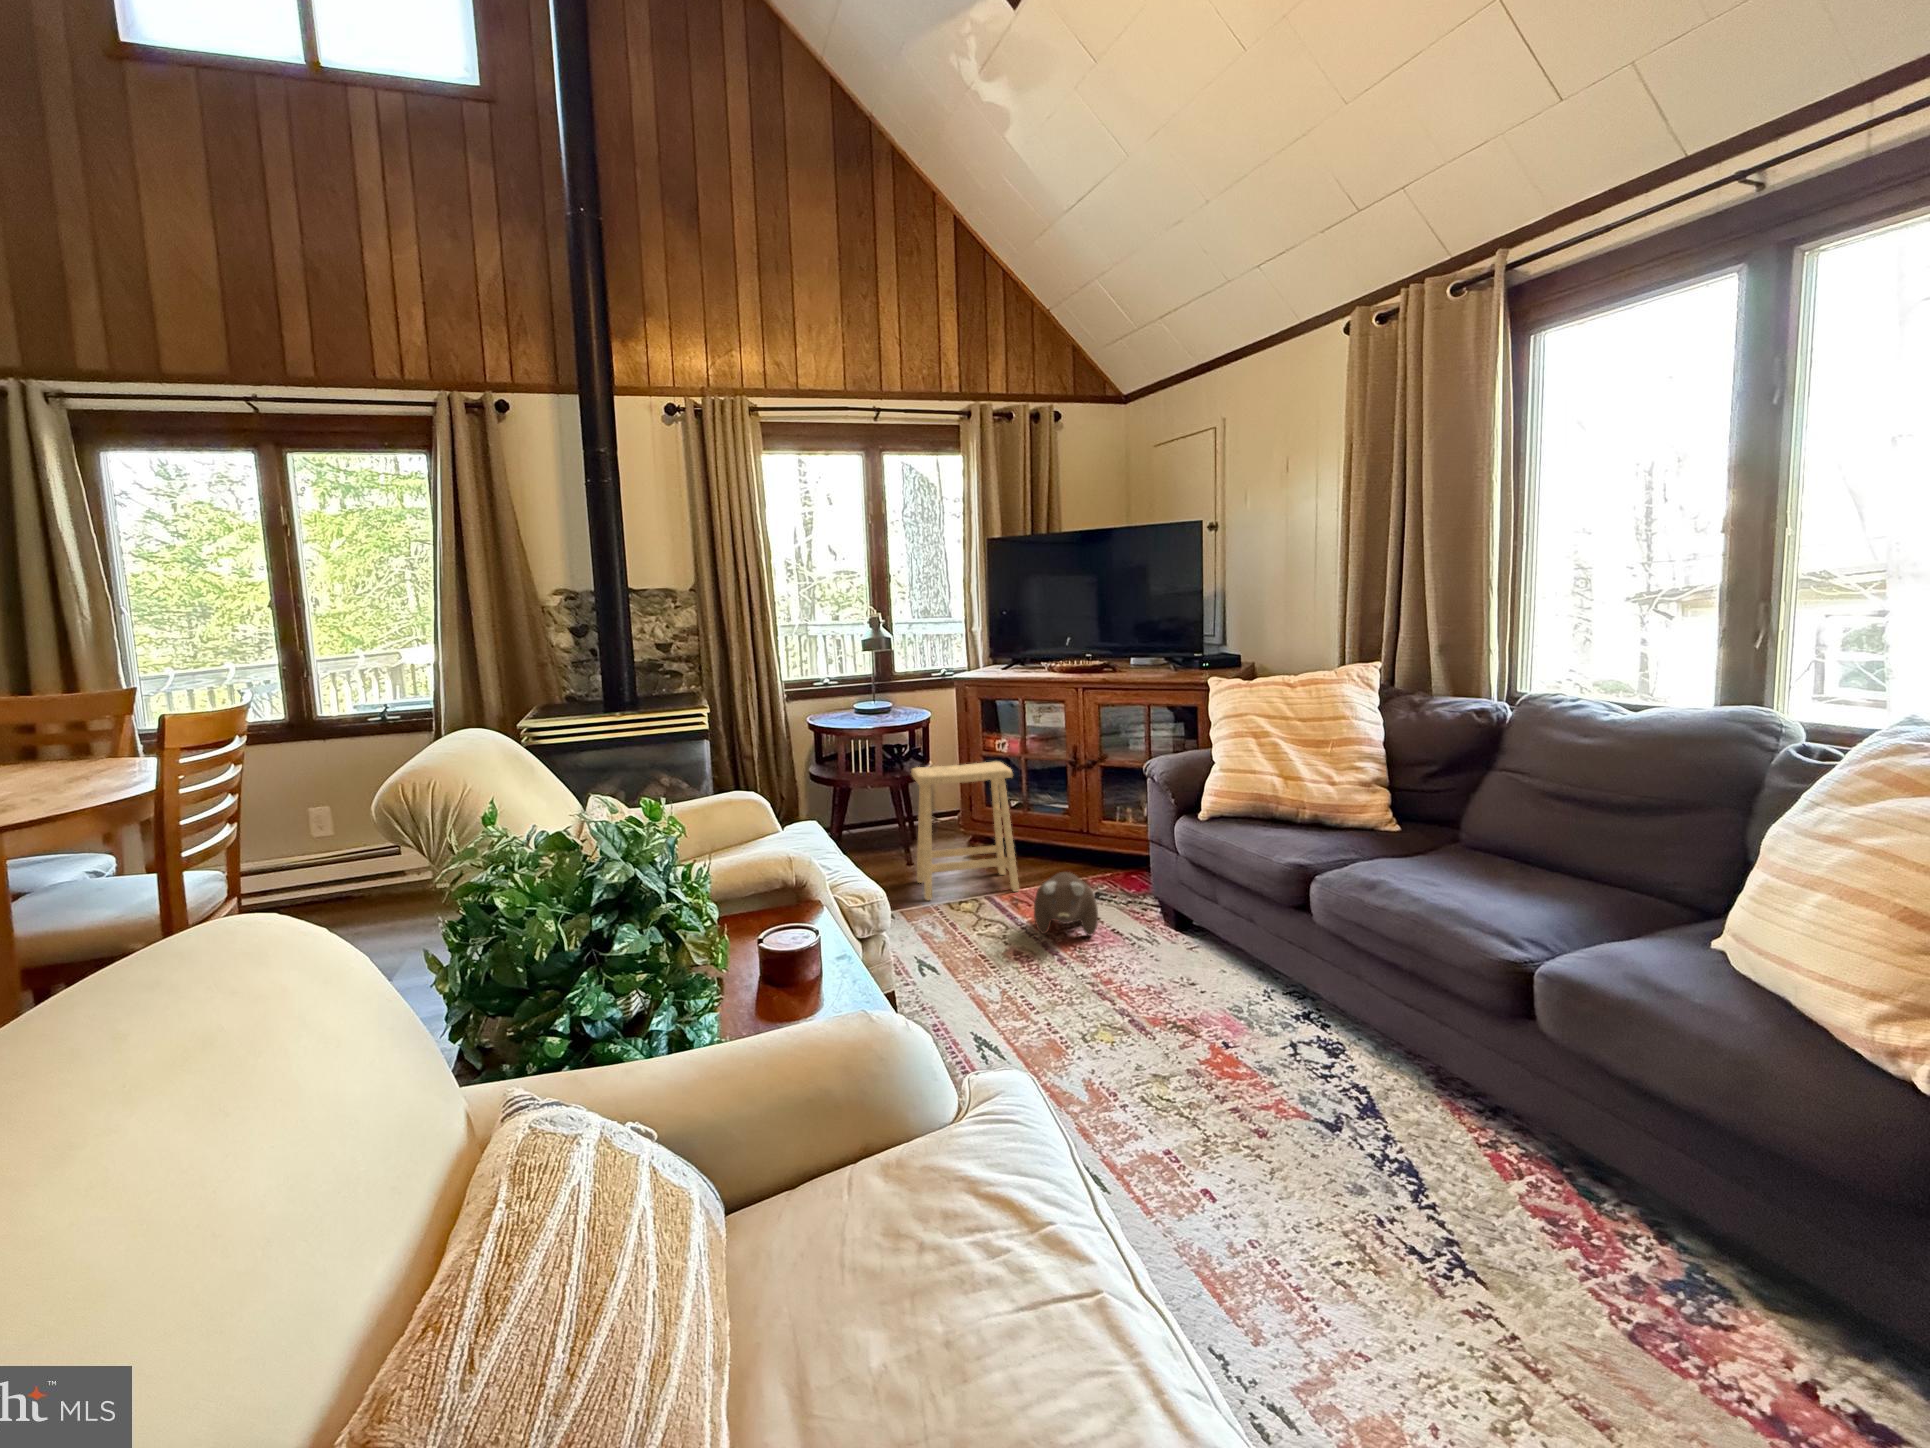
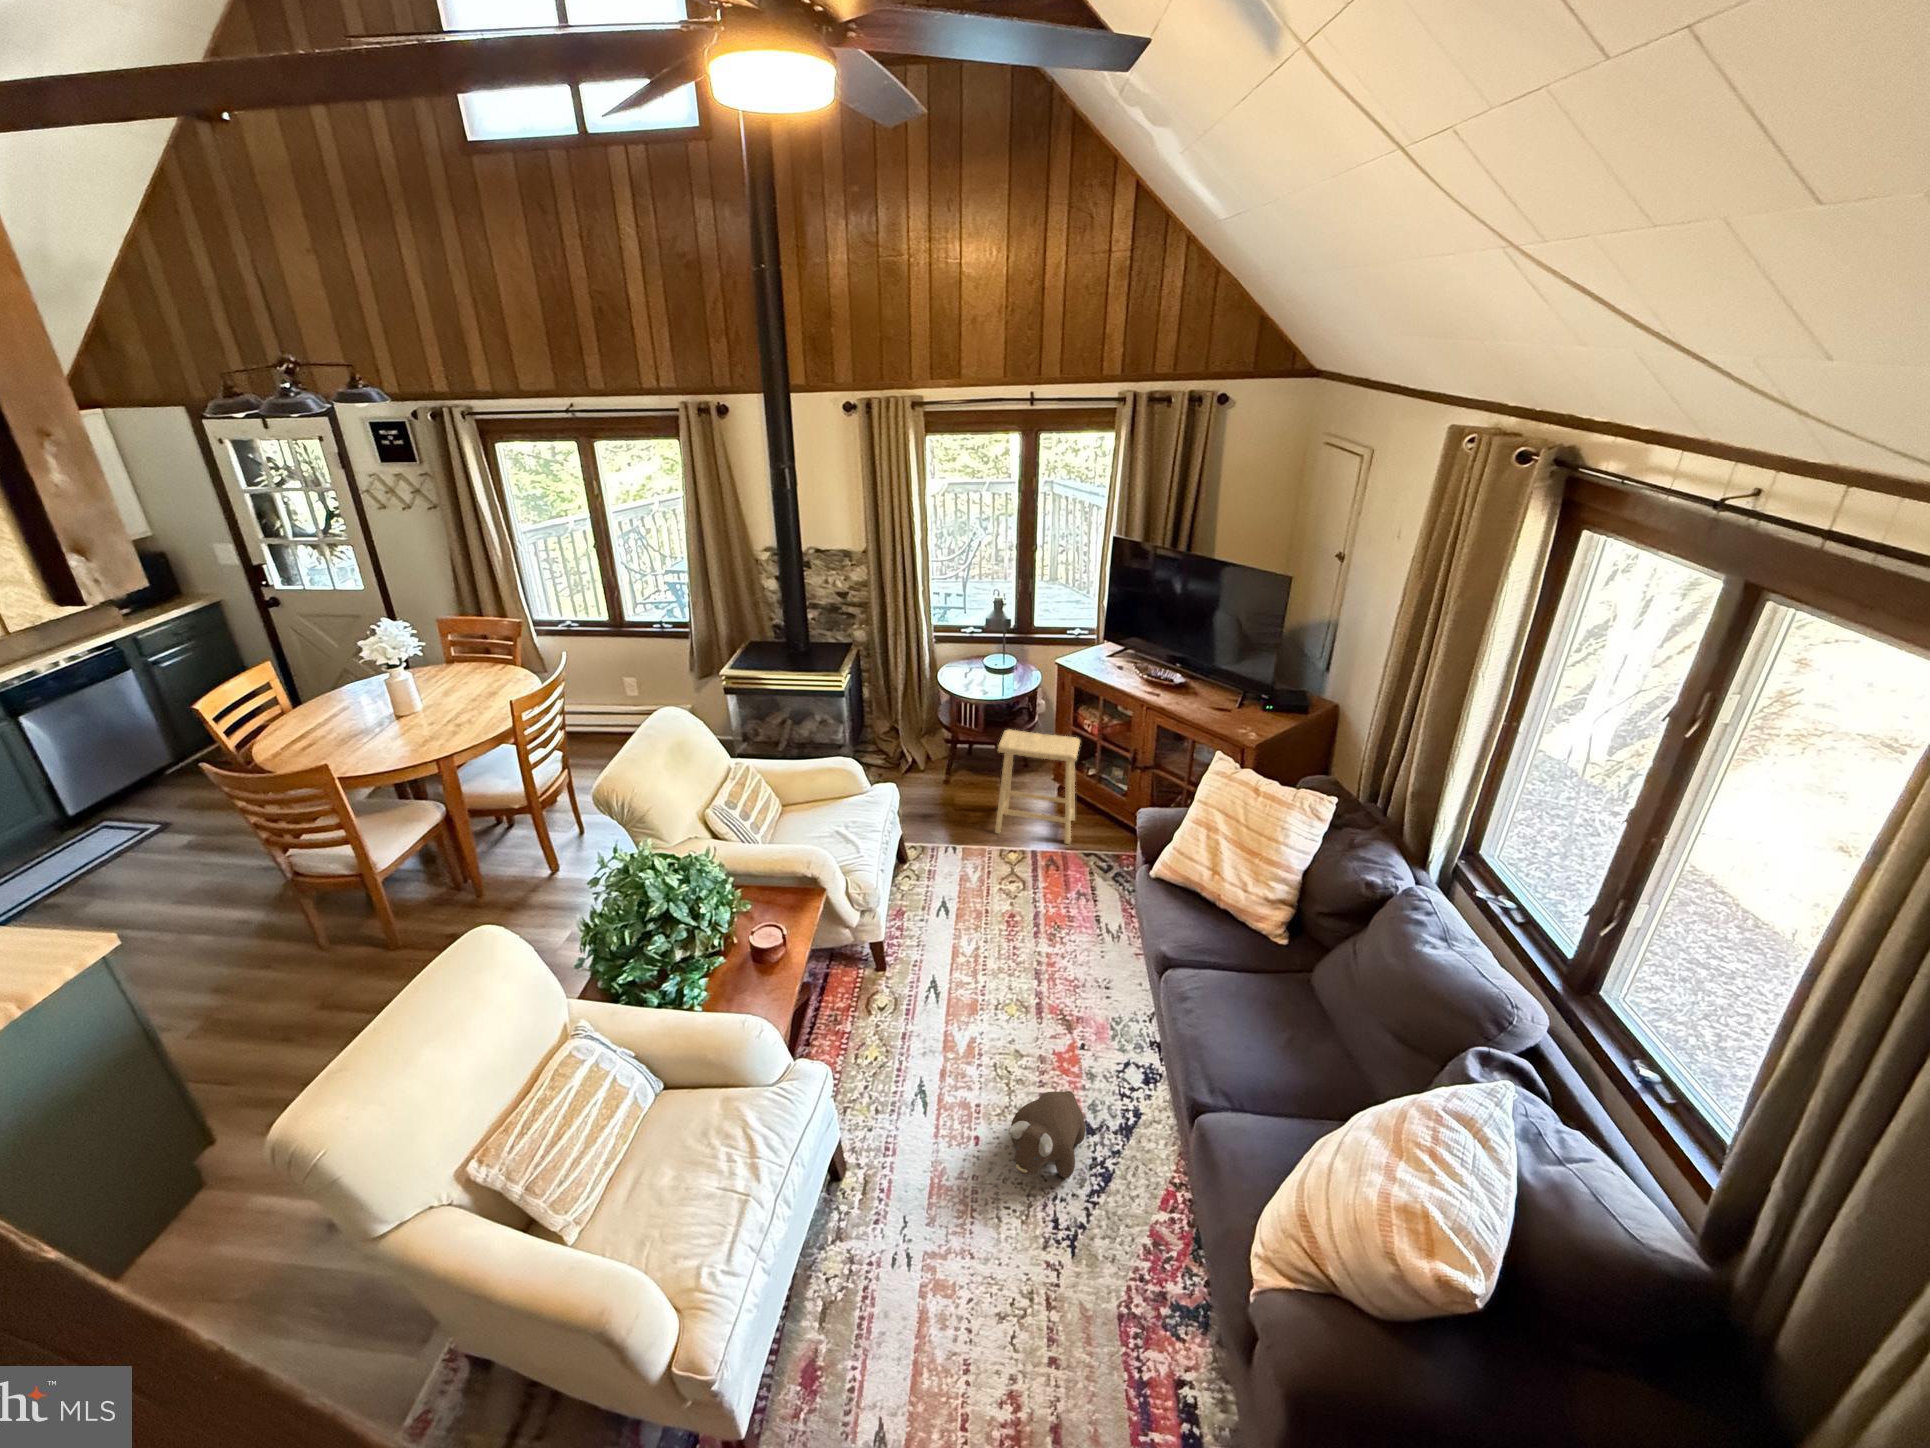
plush toy: present [1034,872,1098,935] -> present [1008,1091,1085,1178]

